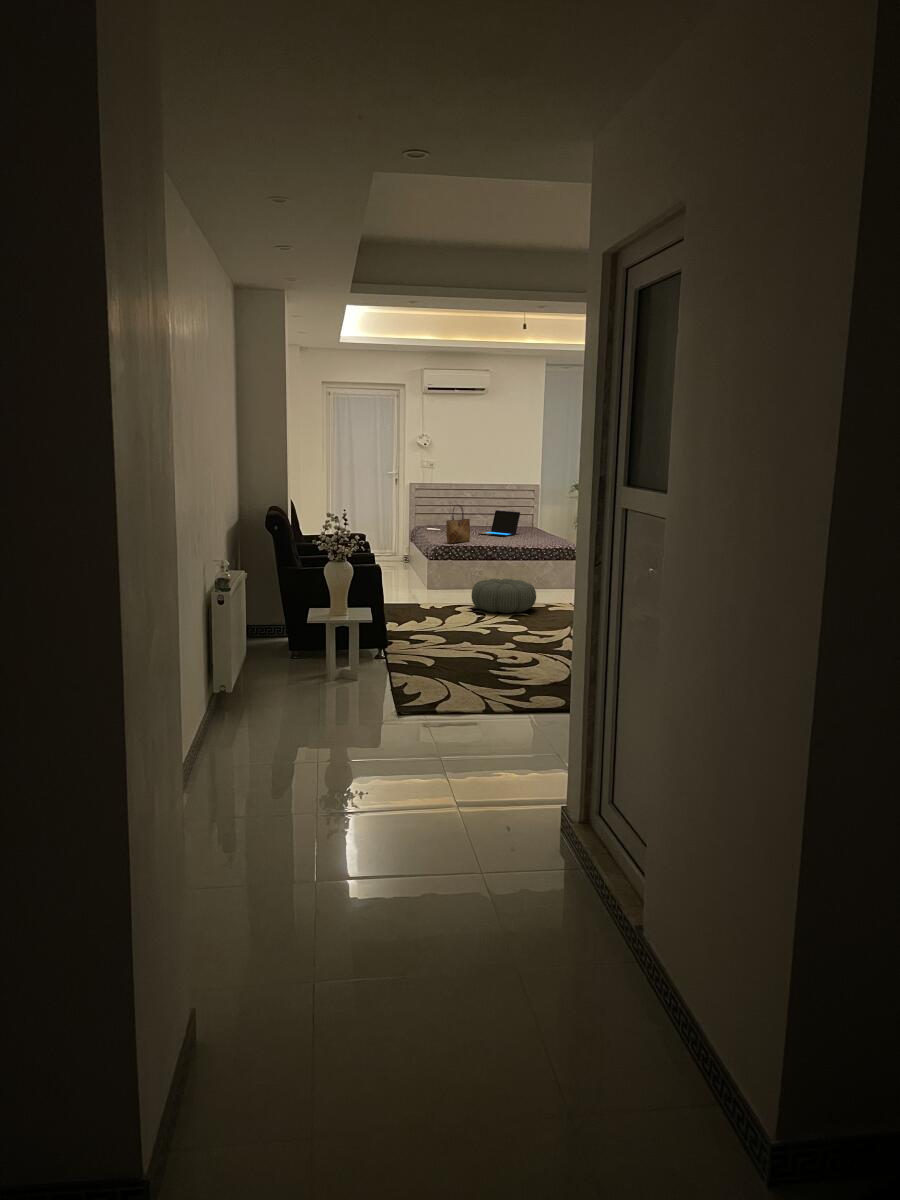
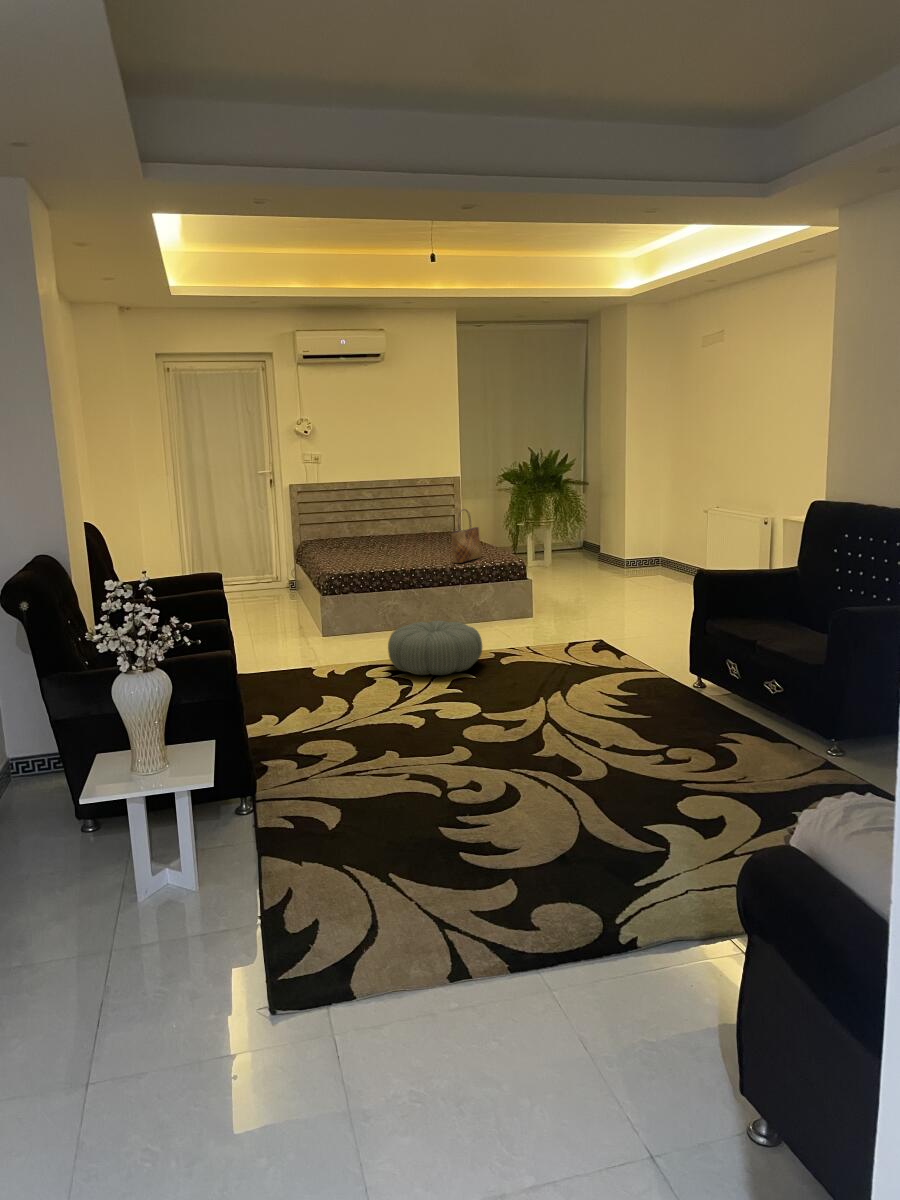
tote bag: present [446,504,470,543] -> present [451,509,481,563]
laptop: present [478,510,520,536] -> none [386,515,441,551]

